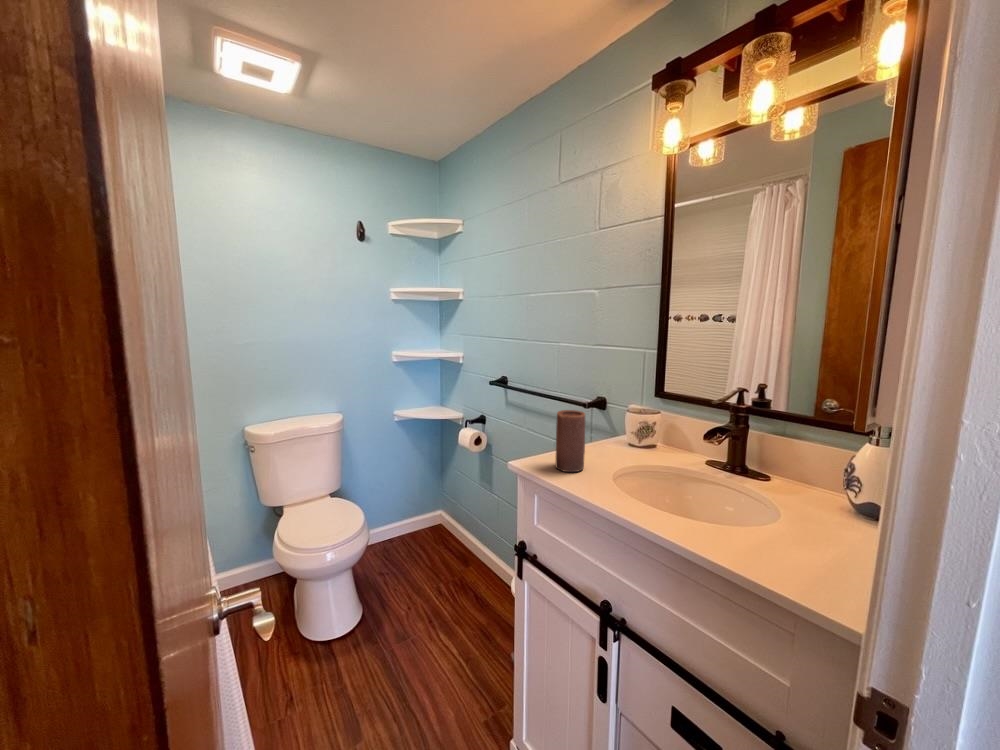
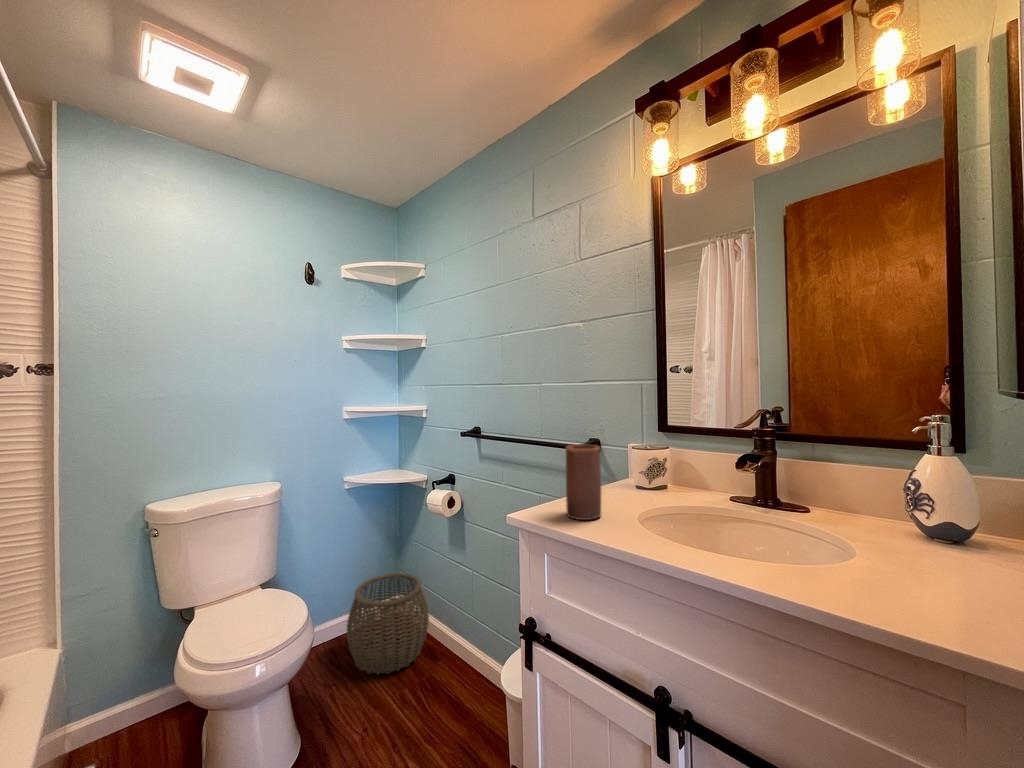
woven basket: none [396,494,461,570] -> present [347,573,429,674]

